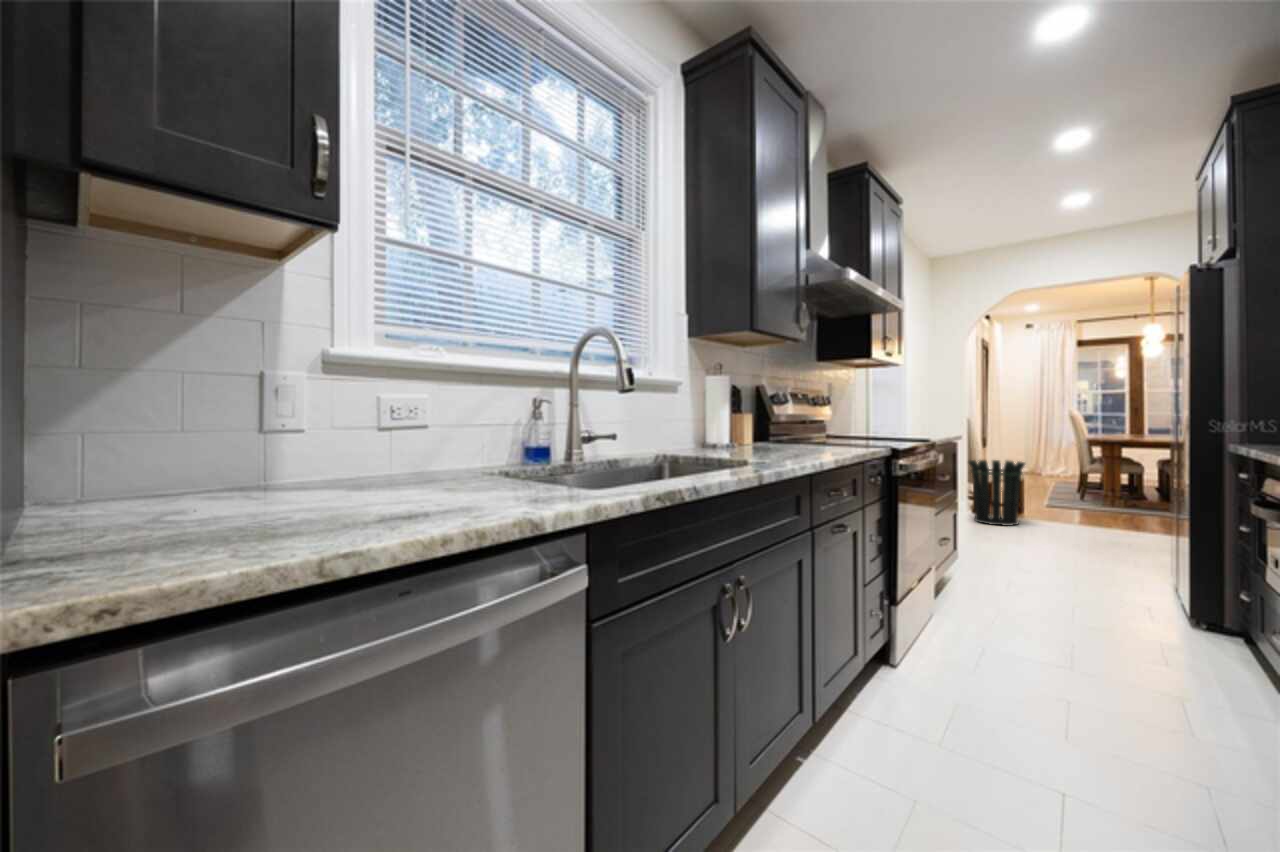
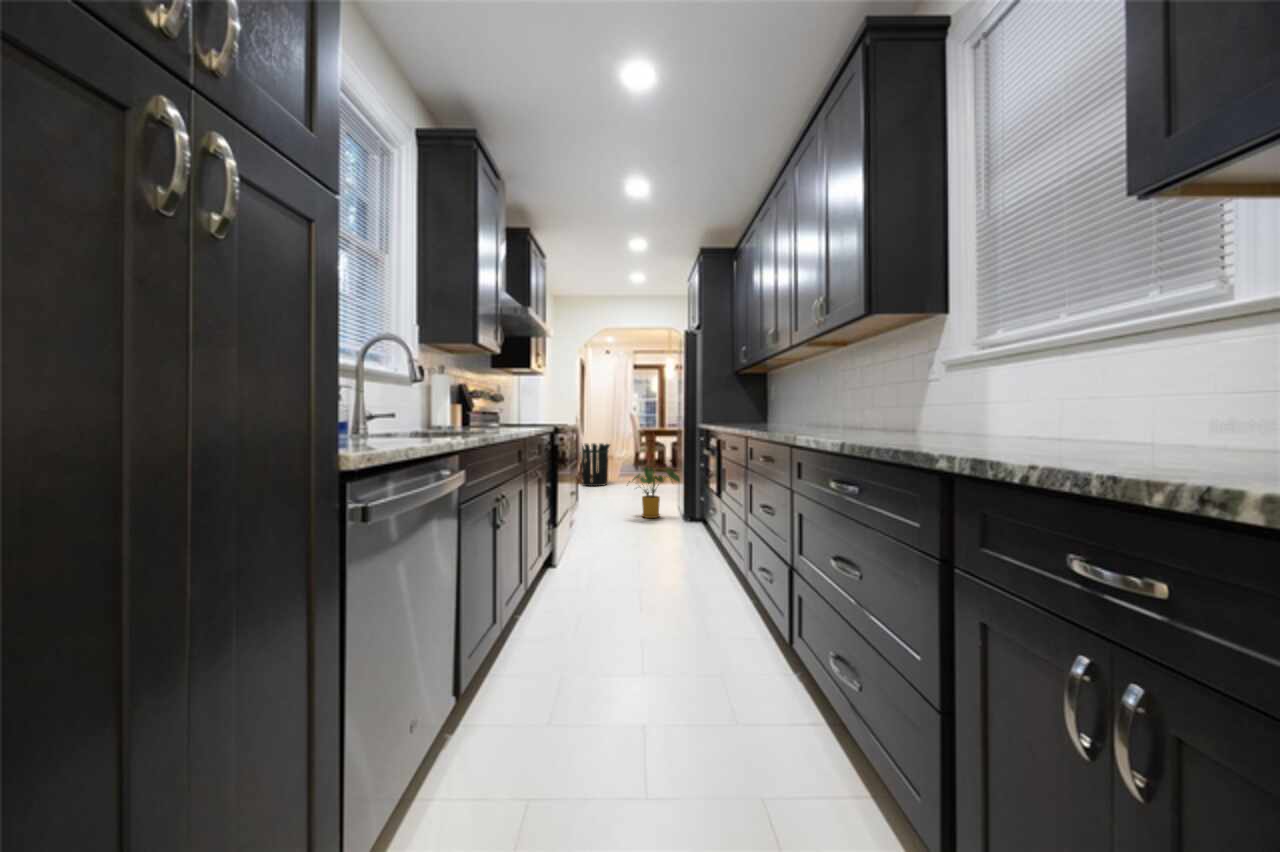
house plant: none [1047,513,1175,606] -> present [627,467,680,518]

